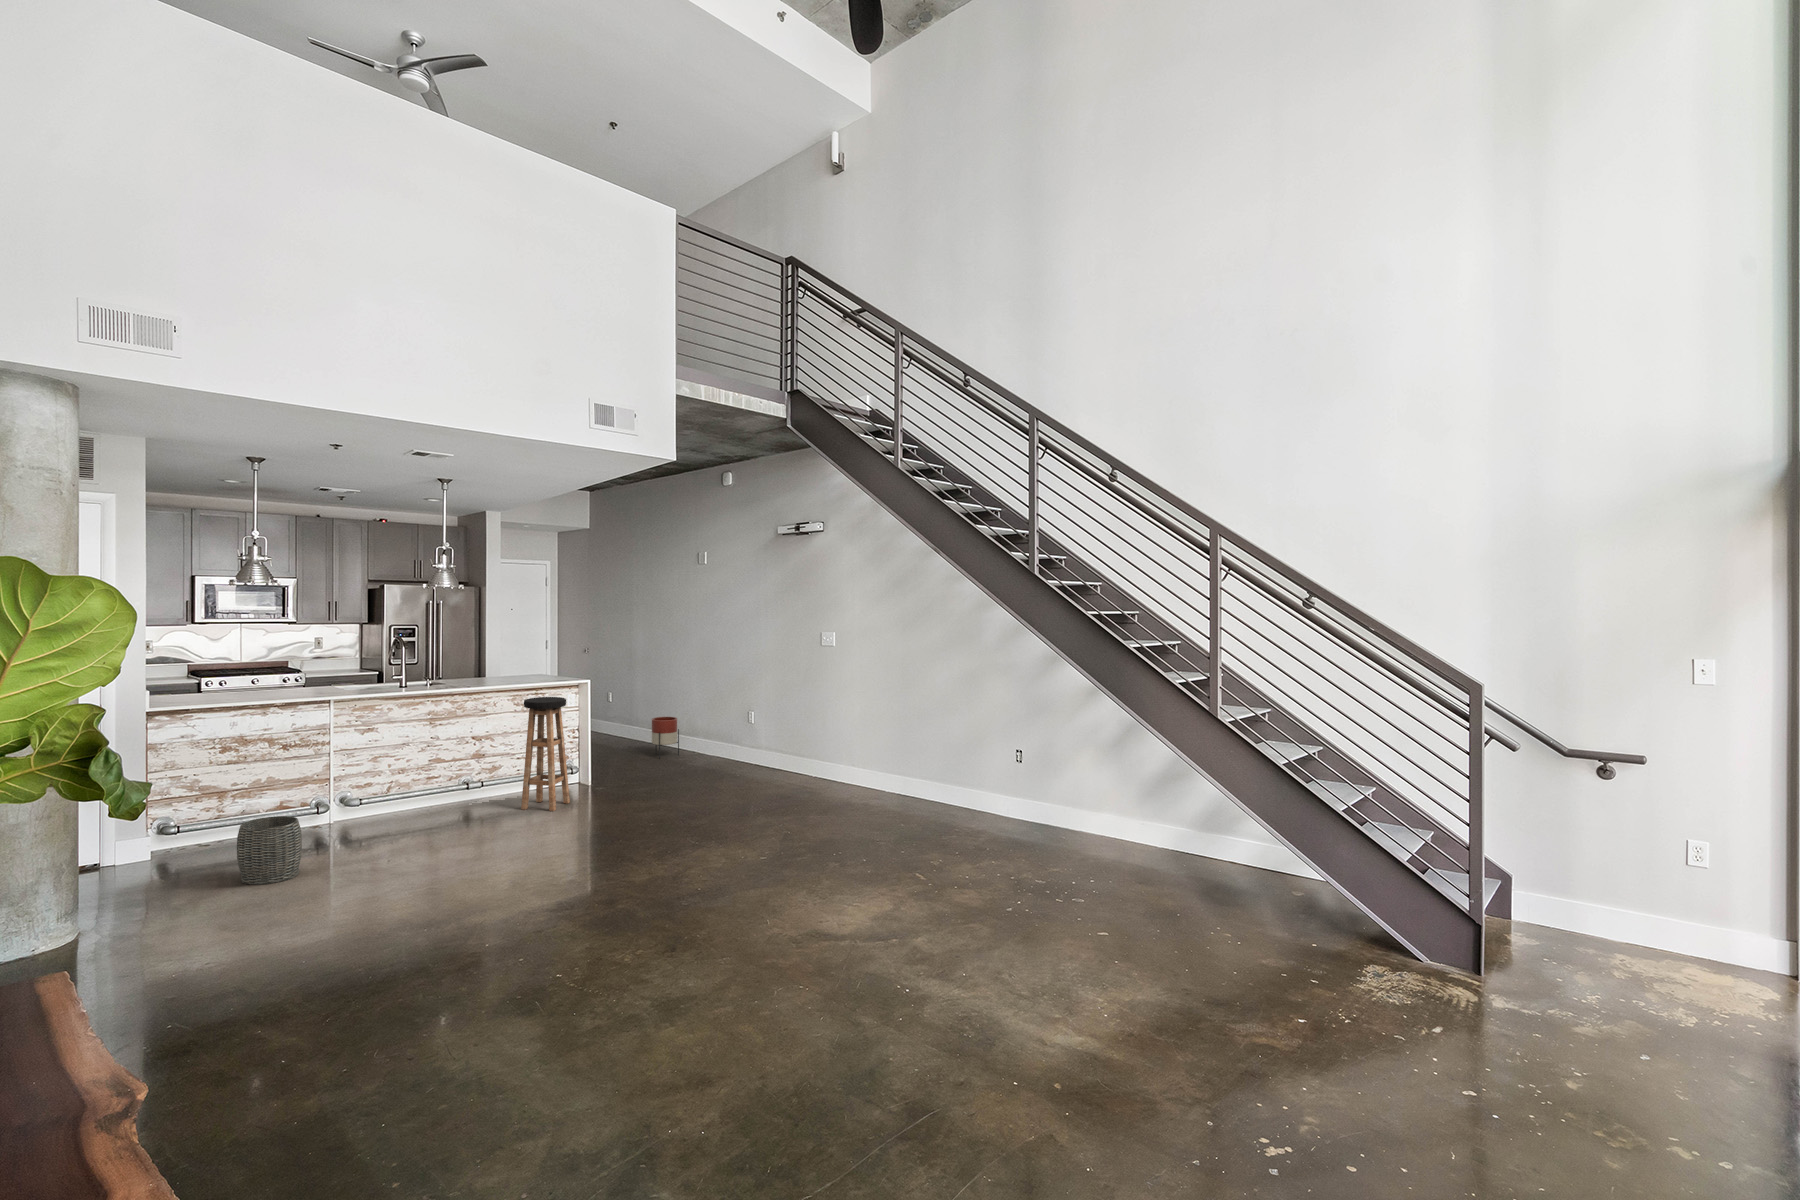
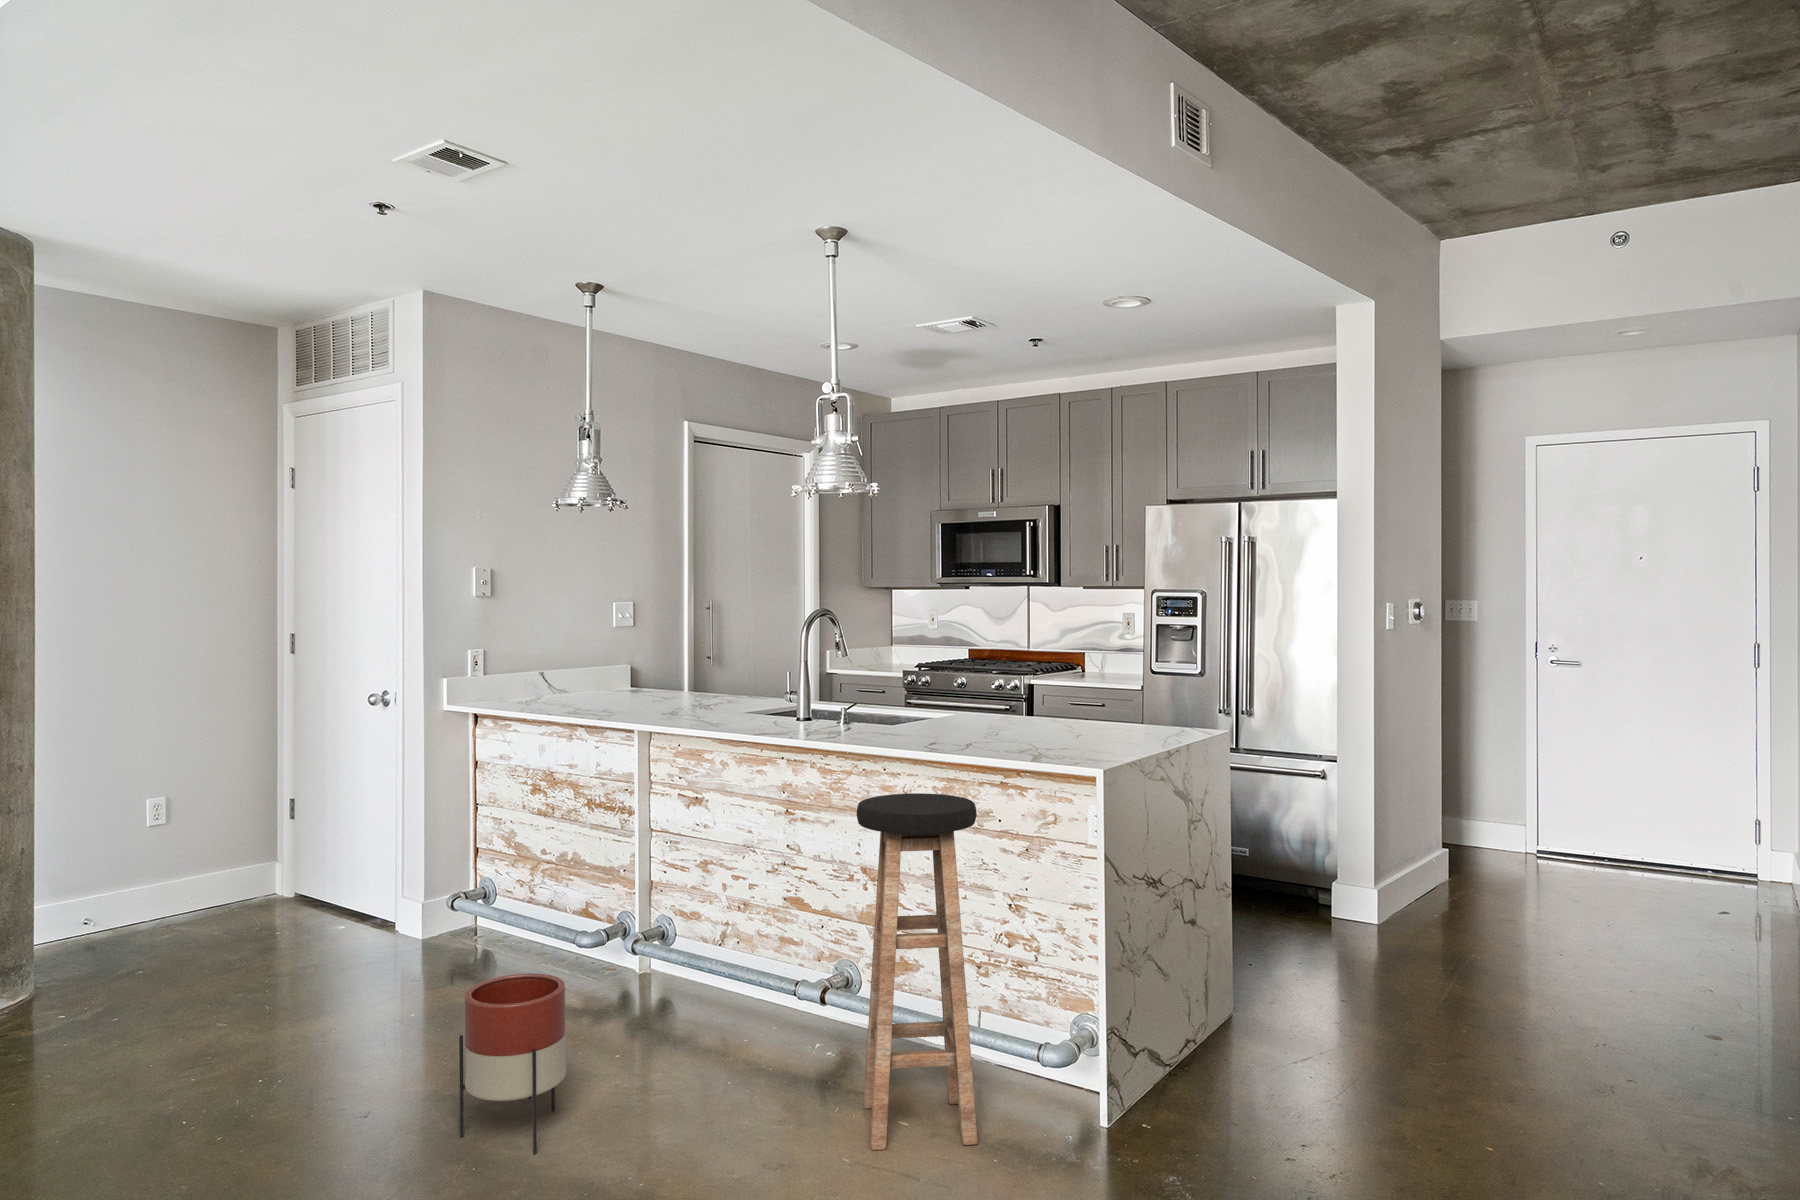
planter: present [652,717,679,759] -> present [459,973,566,1154]
woven basket: present [237,816,302,885] -> none [223,918,345,1056]

